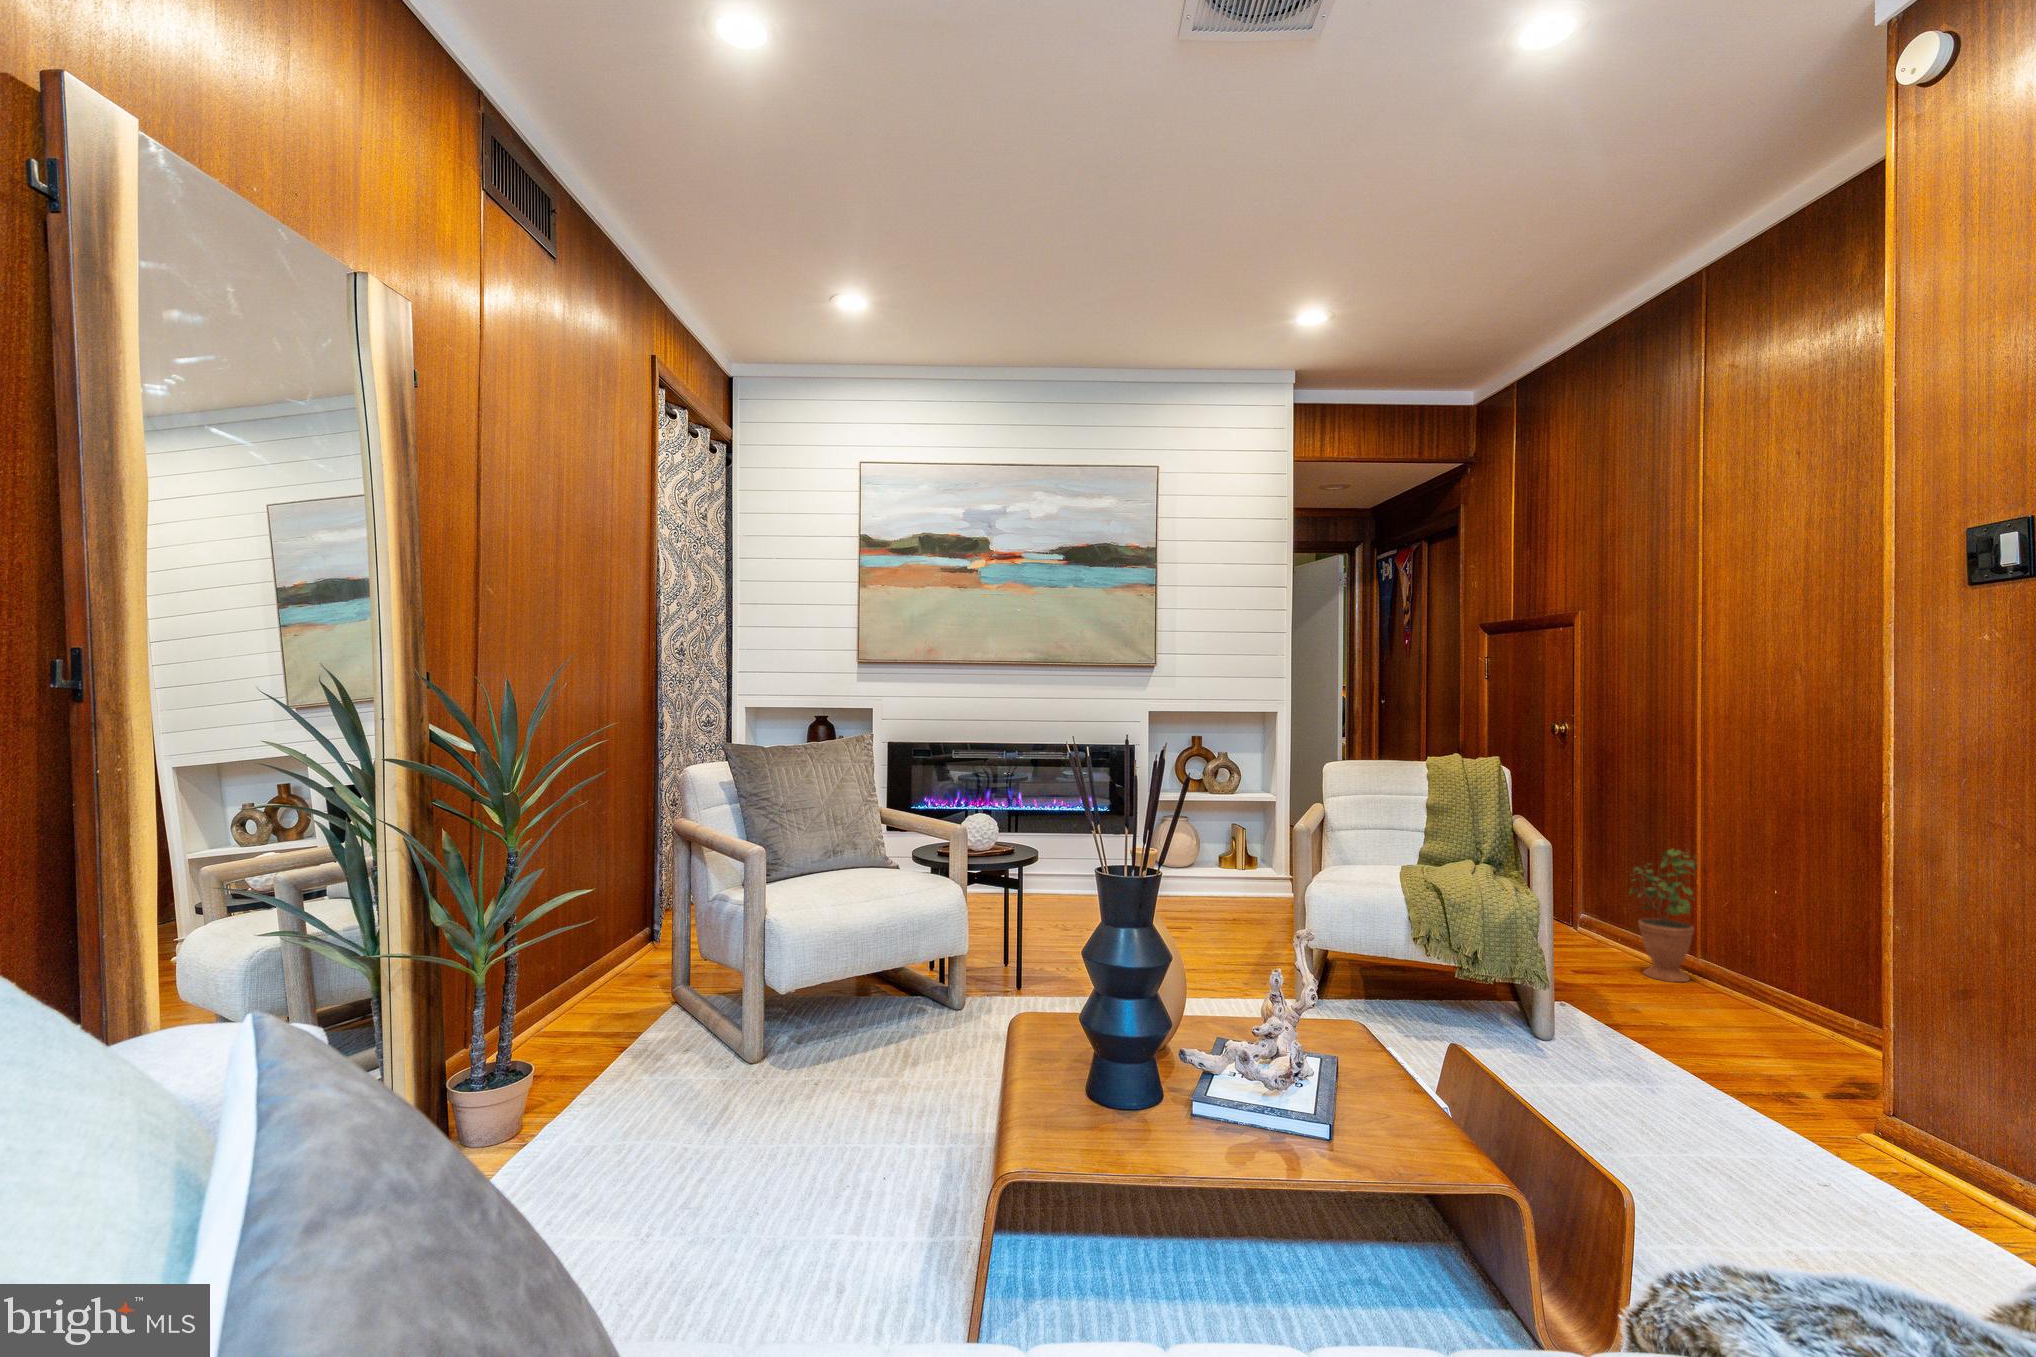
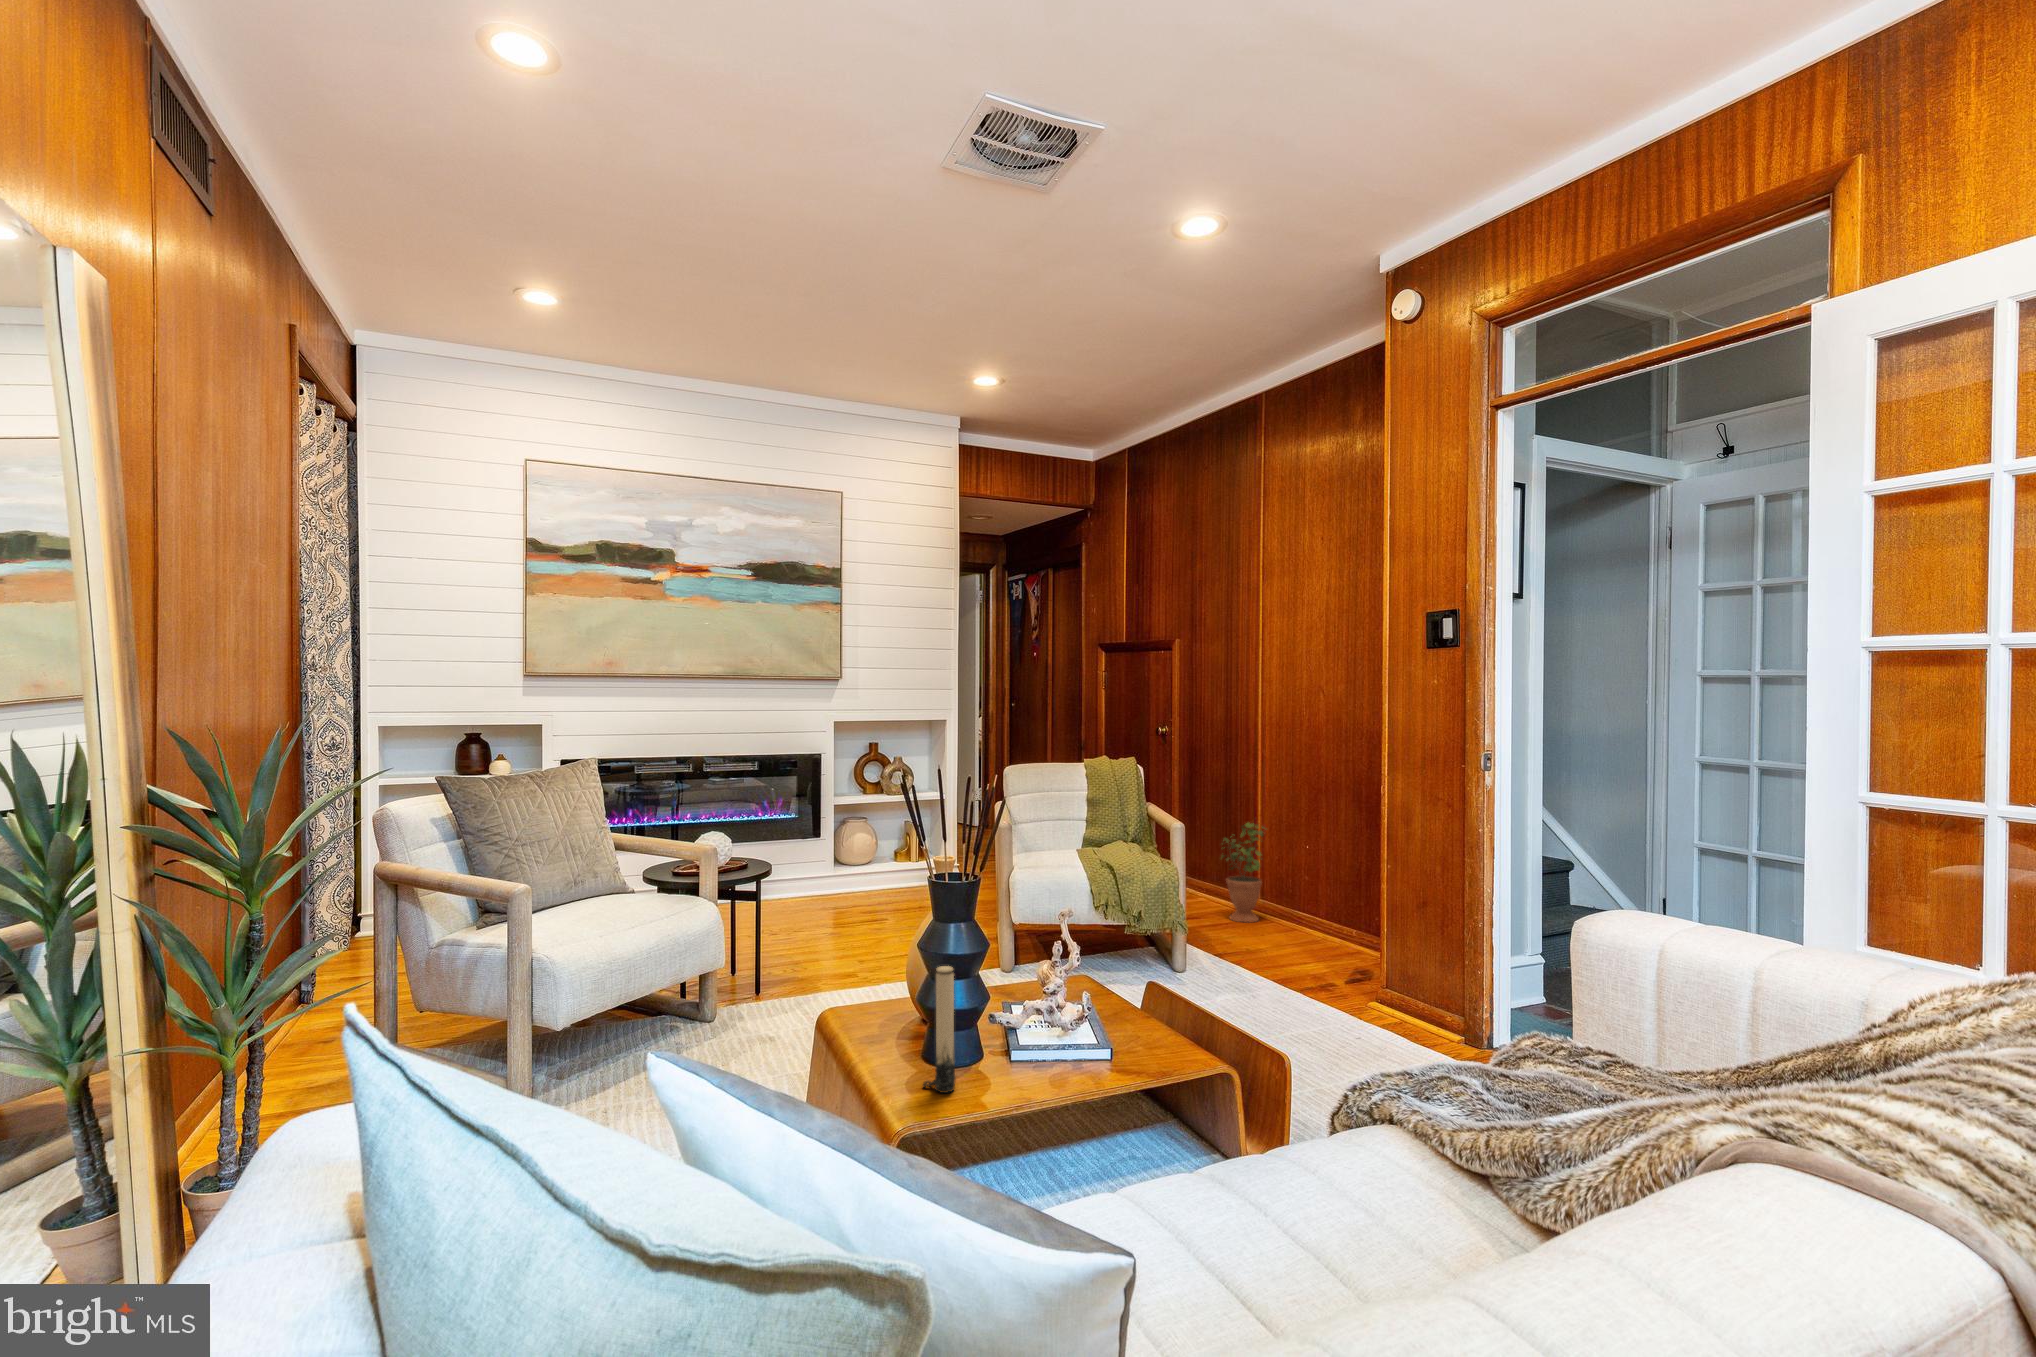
candle: none [1057,980,1096,1144] -> present [923,966,956,1093]

